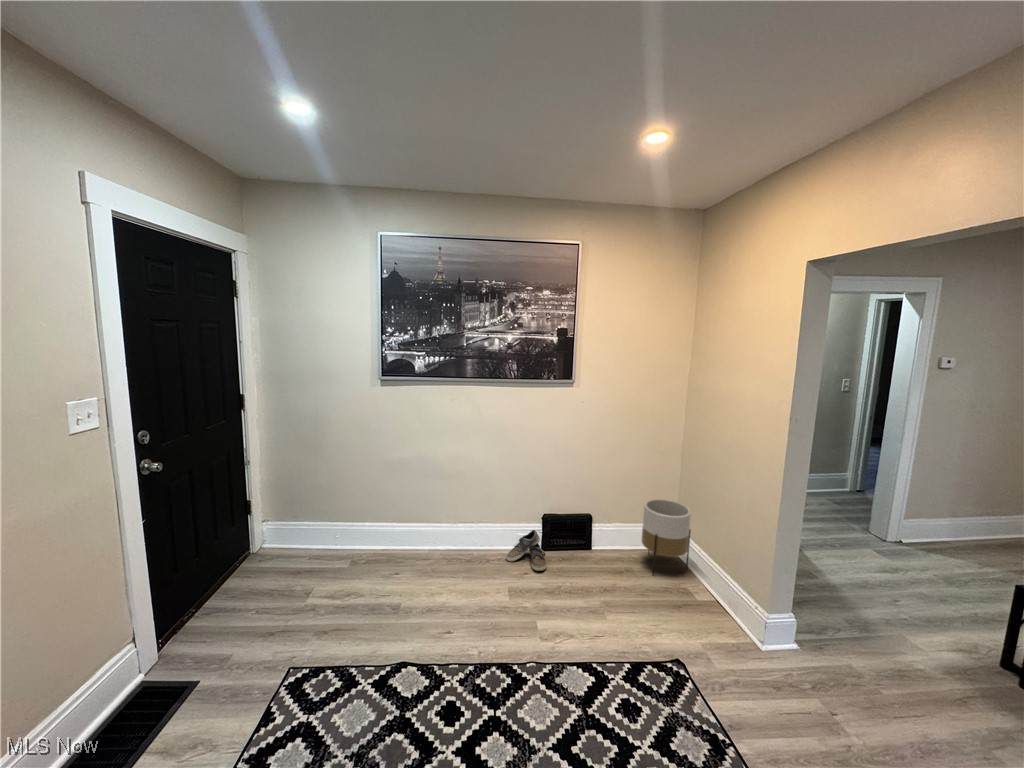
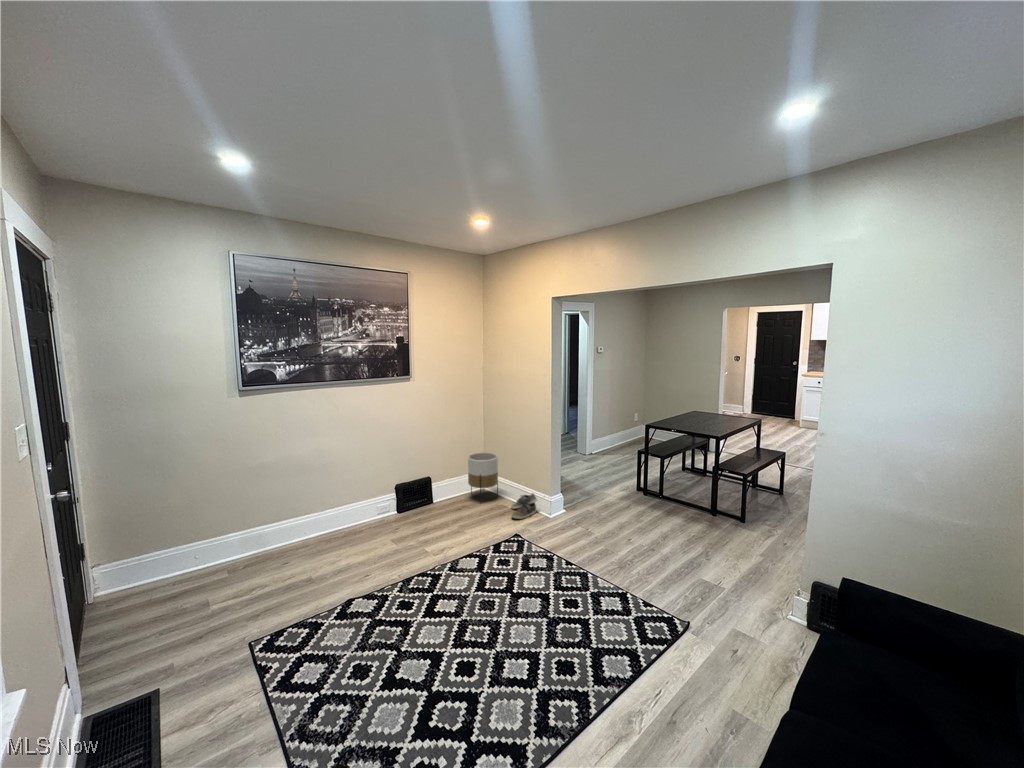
shoe: present [506,530,547,571] -> present [511,493,537,519]

